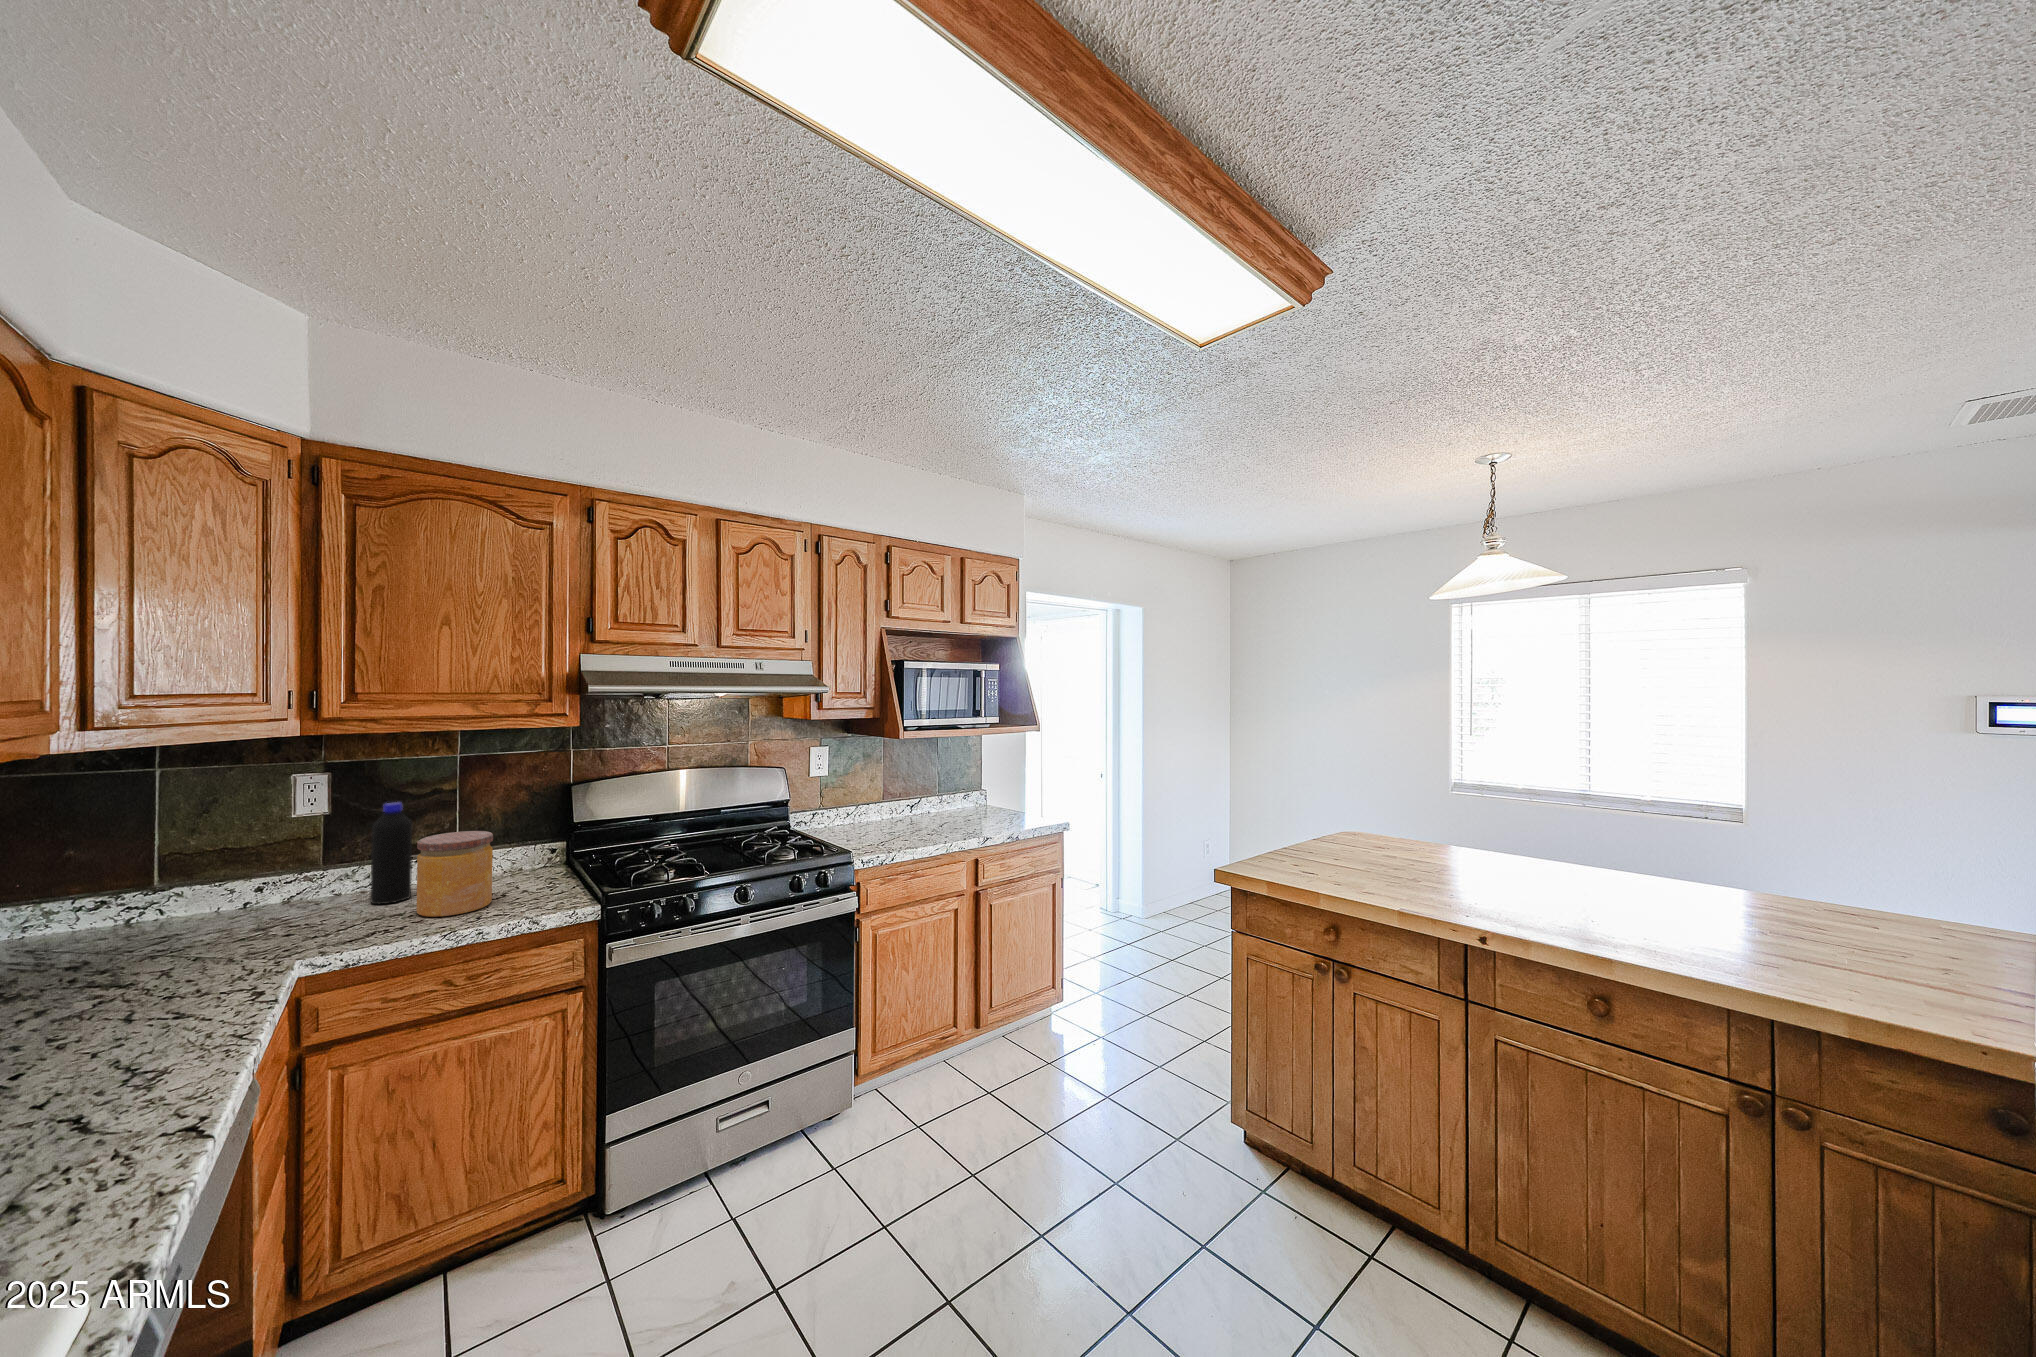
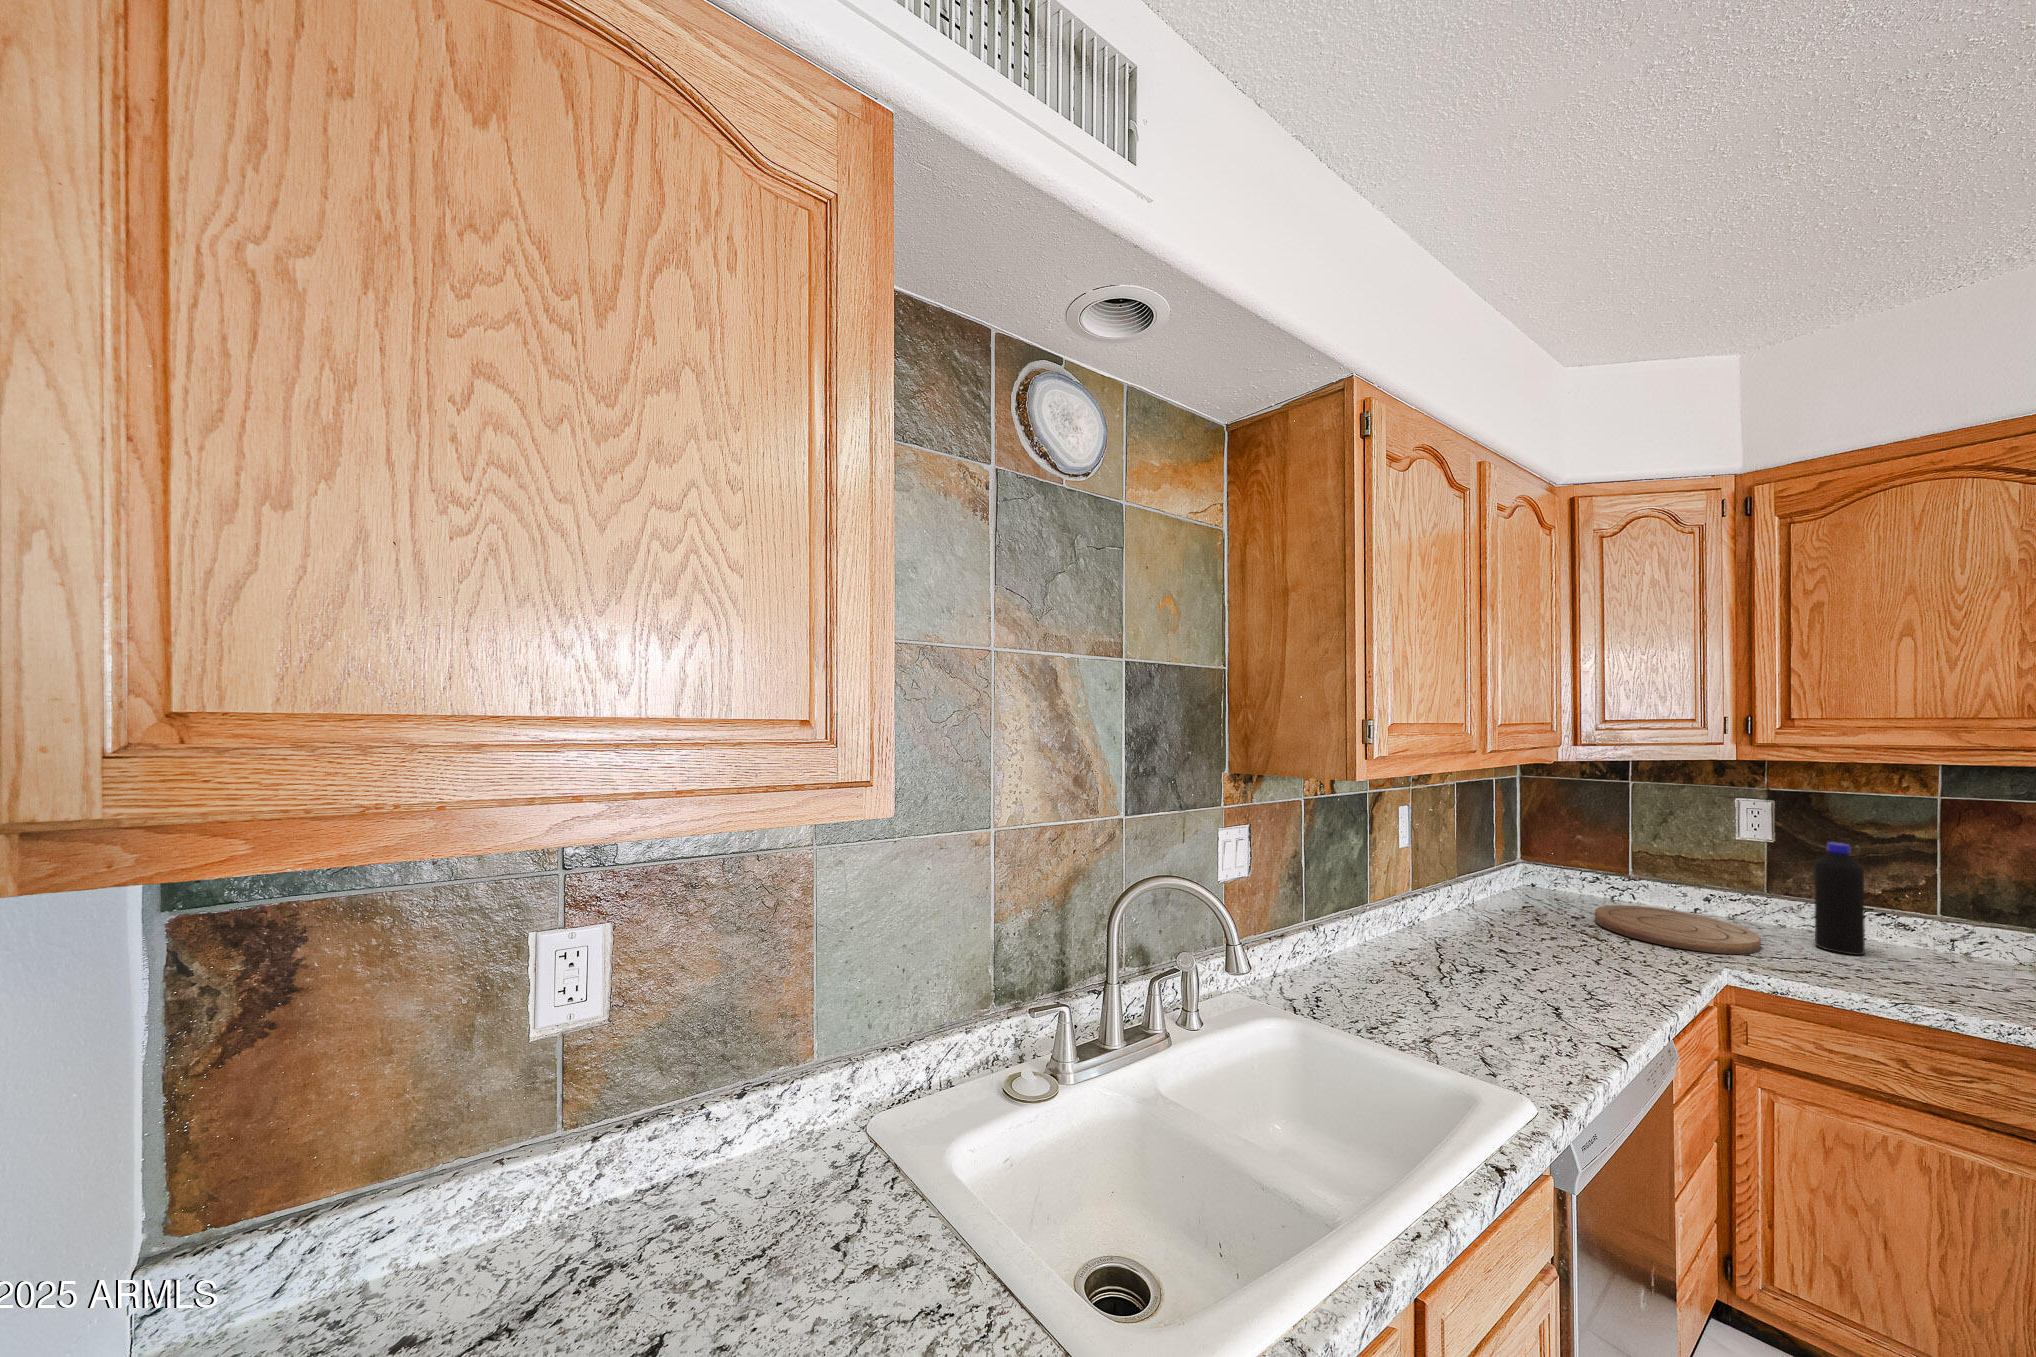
jar: present [416,831,493,917] -> none [1863,889,1976,997]
cutting board: none [106,909,324,972] -> present [1595,905,1761,954]

